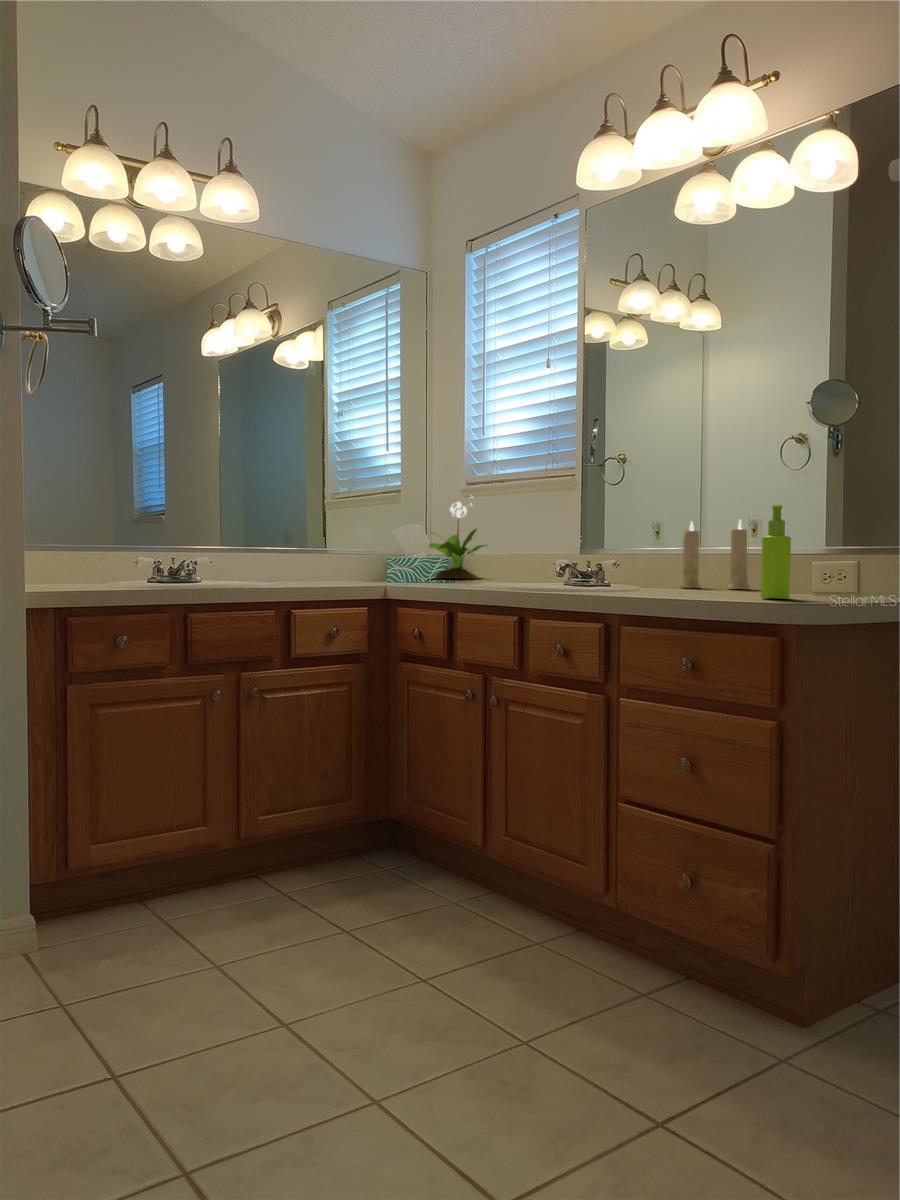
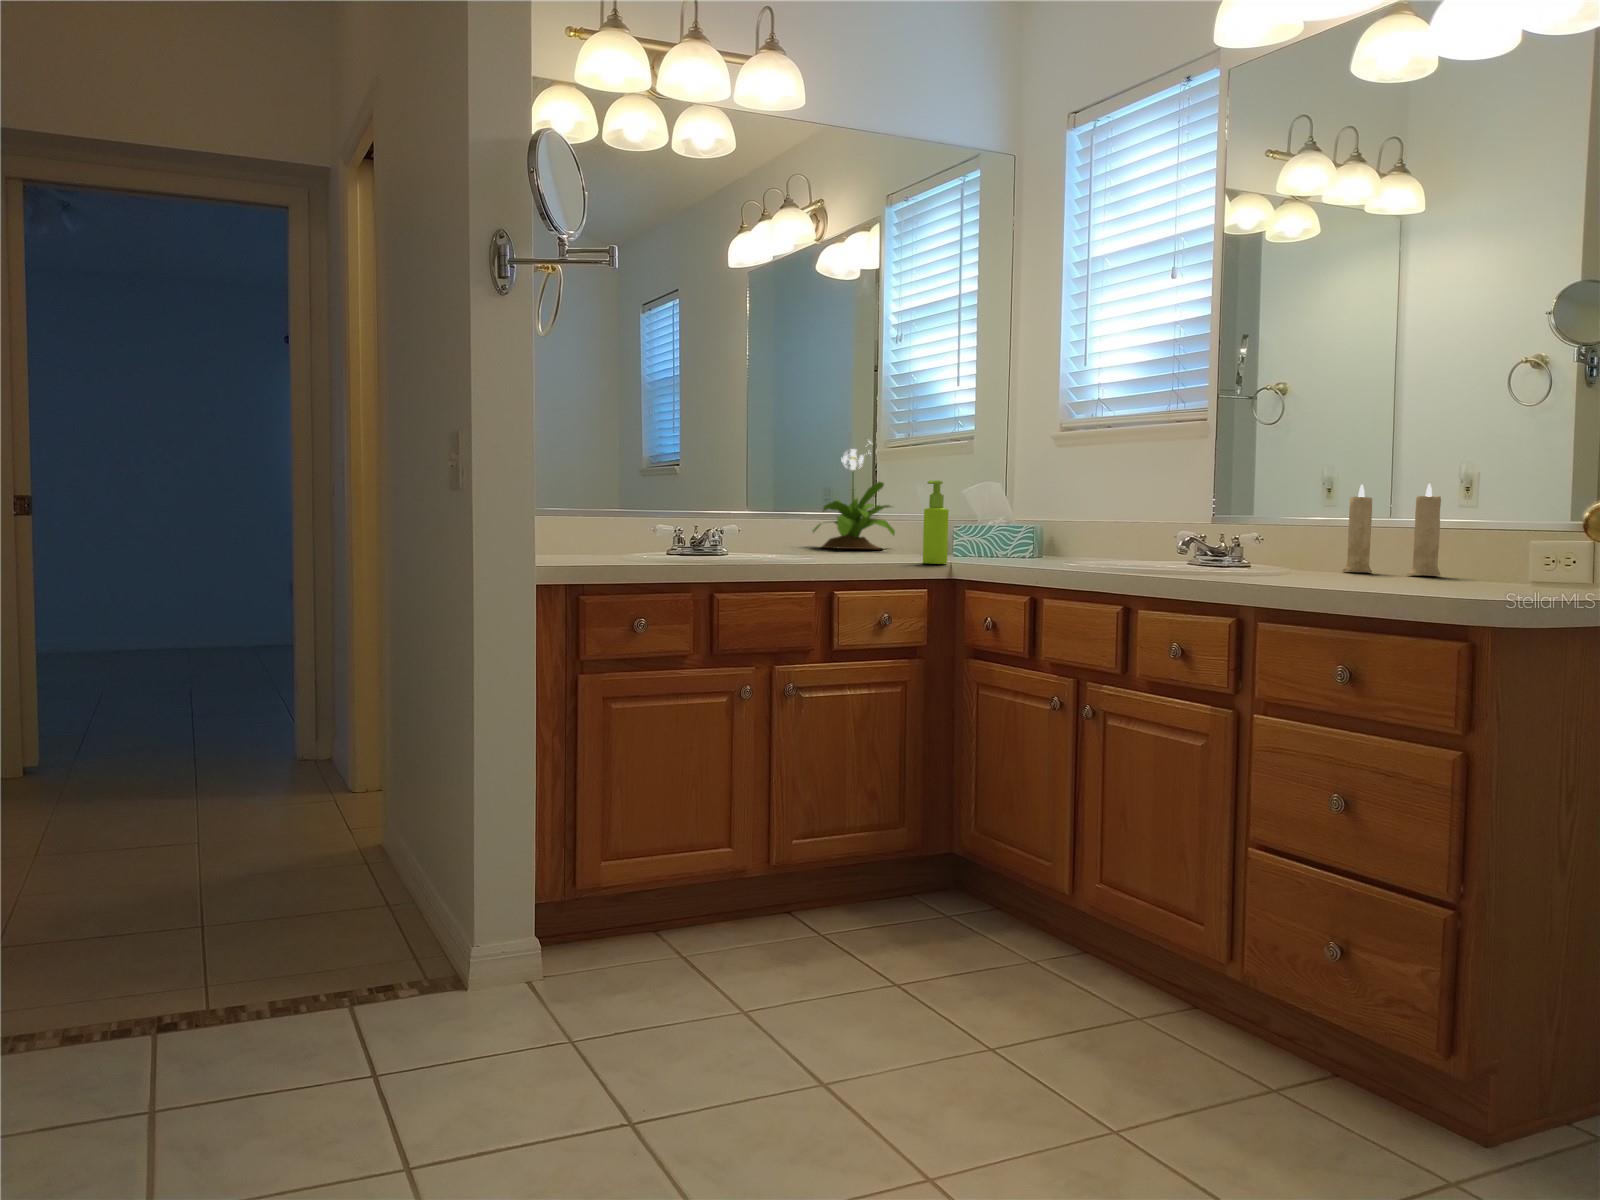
potted flower: present [429,502,487,578] -> present [812,441,895,549]
soap dispenser: present [761,505,791,598] -> present [923,480,949,564]

